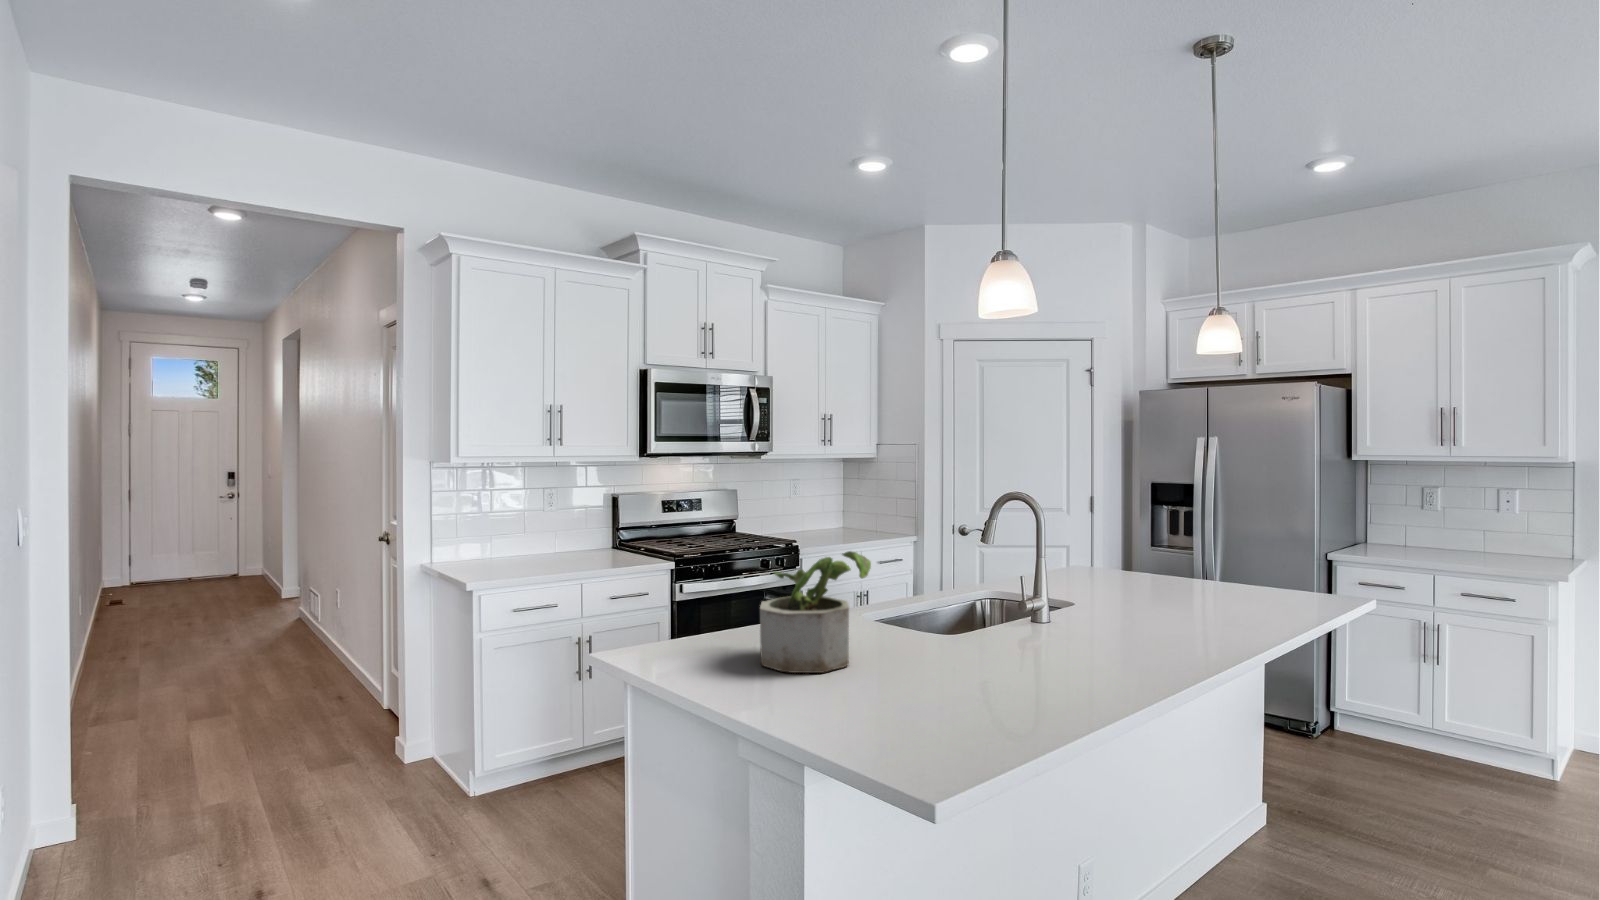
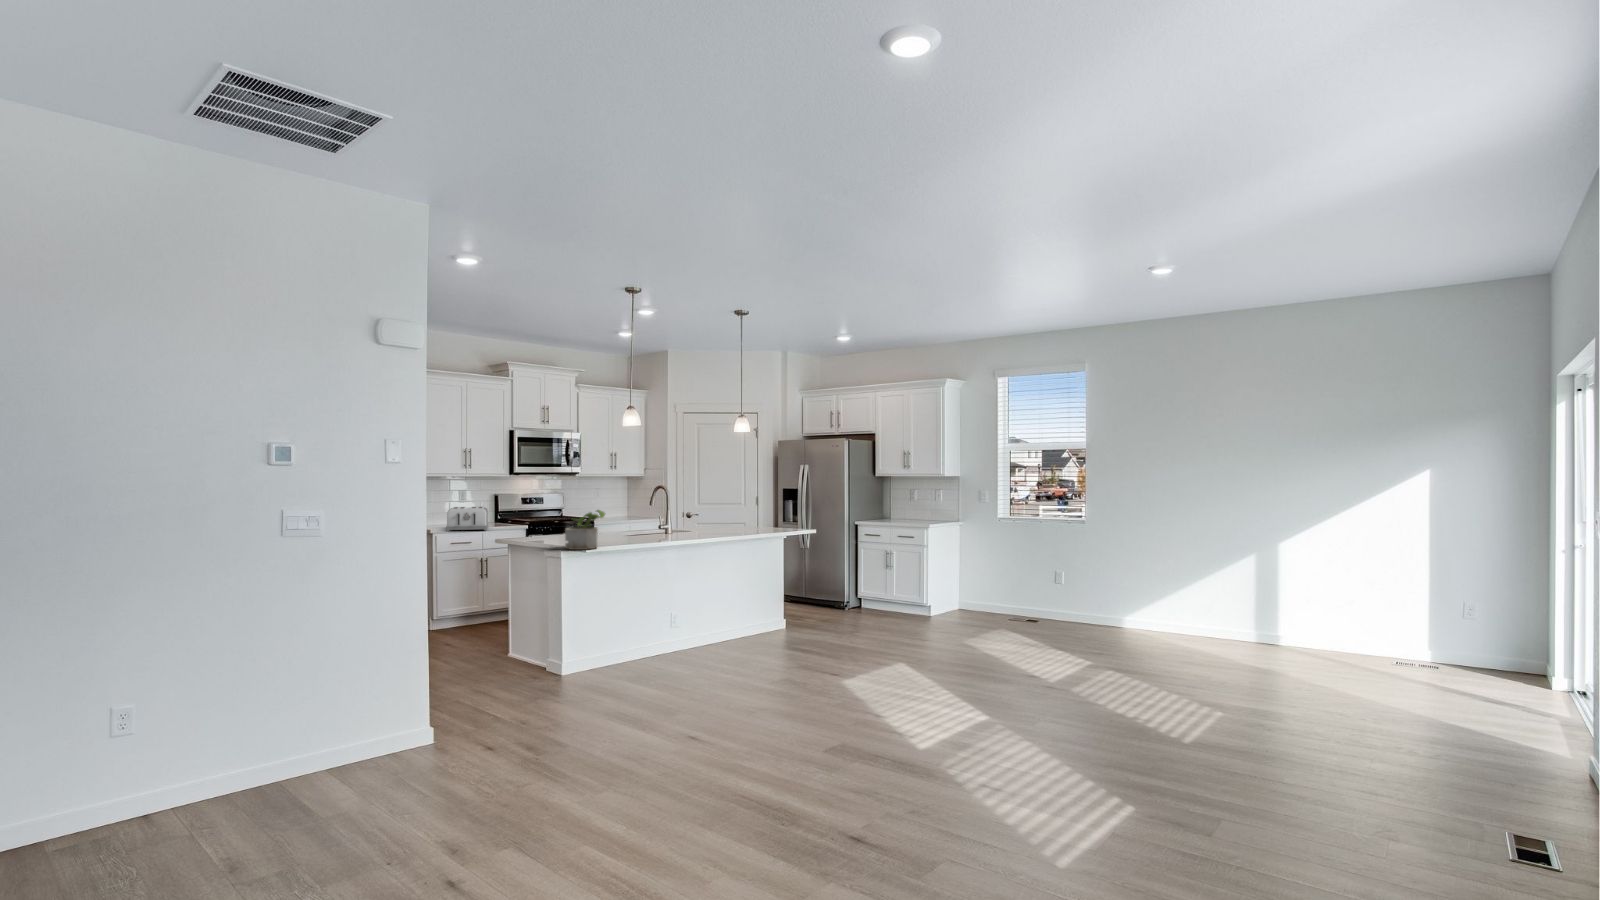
toaster: none [513,517,598,569] -> present [446,507,488,531]

